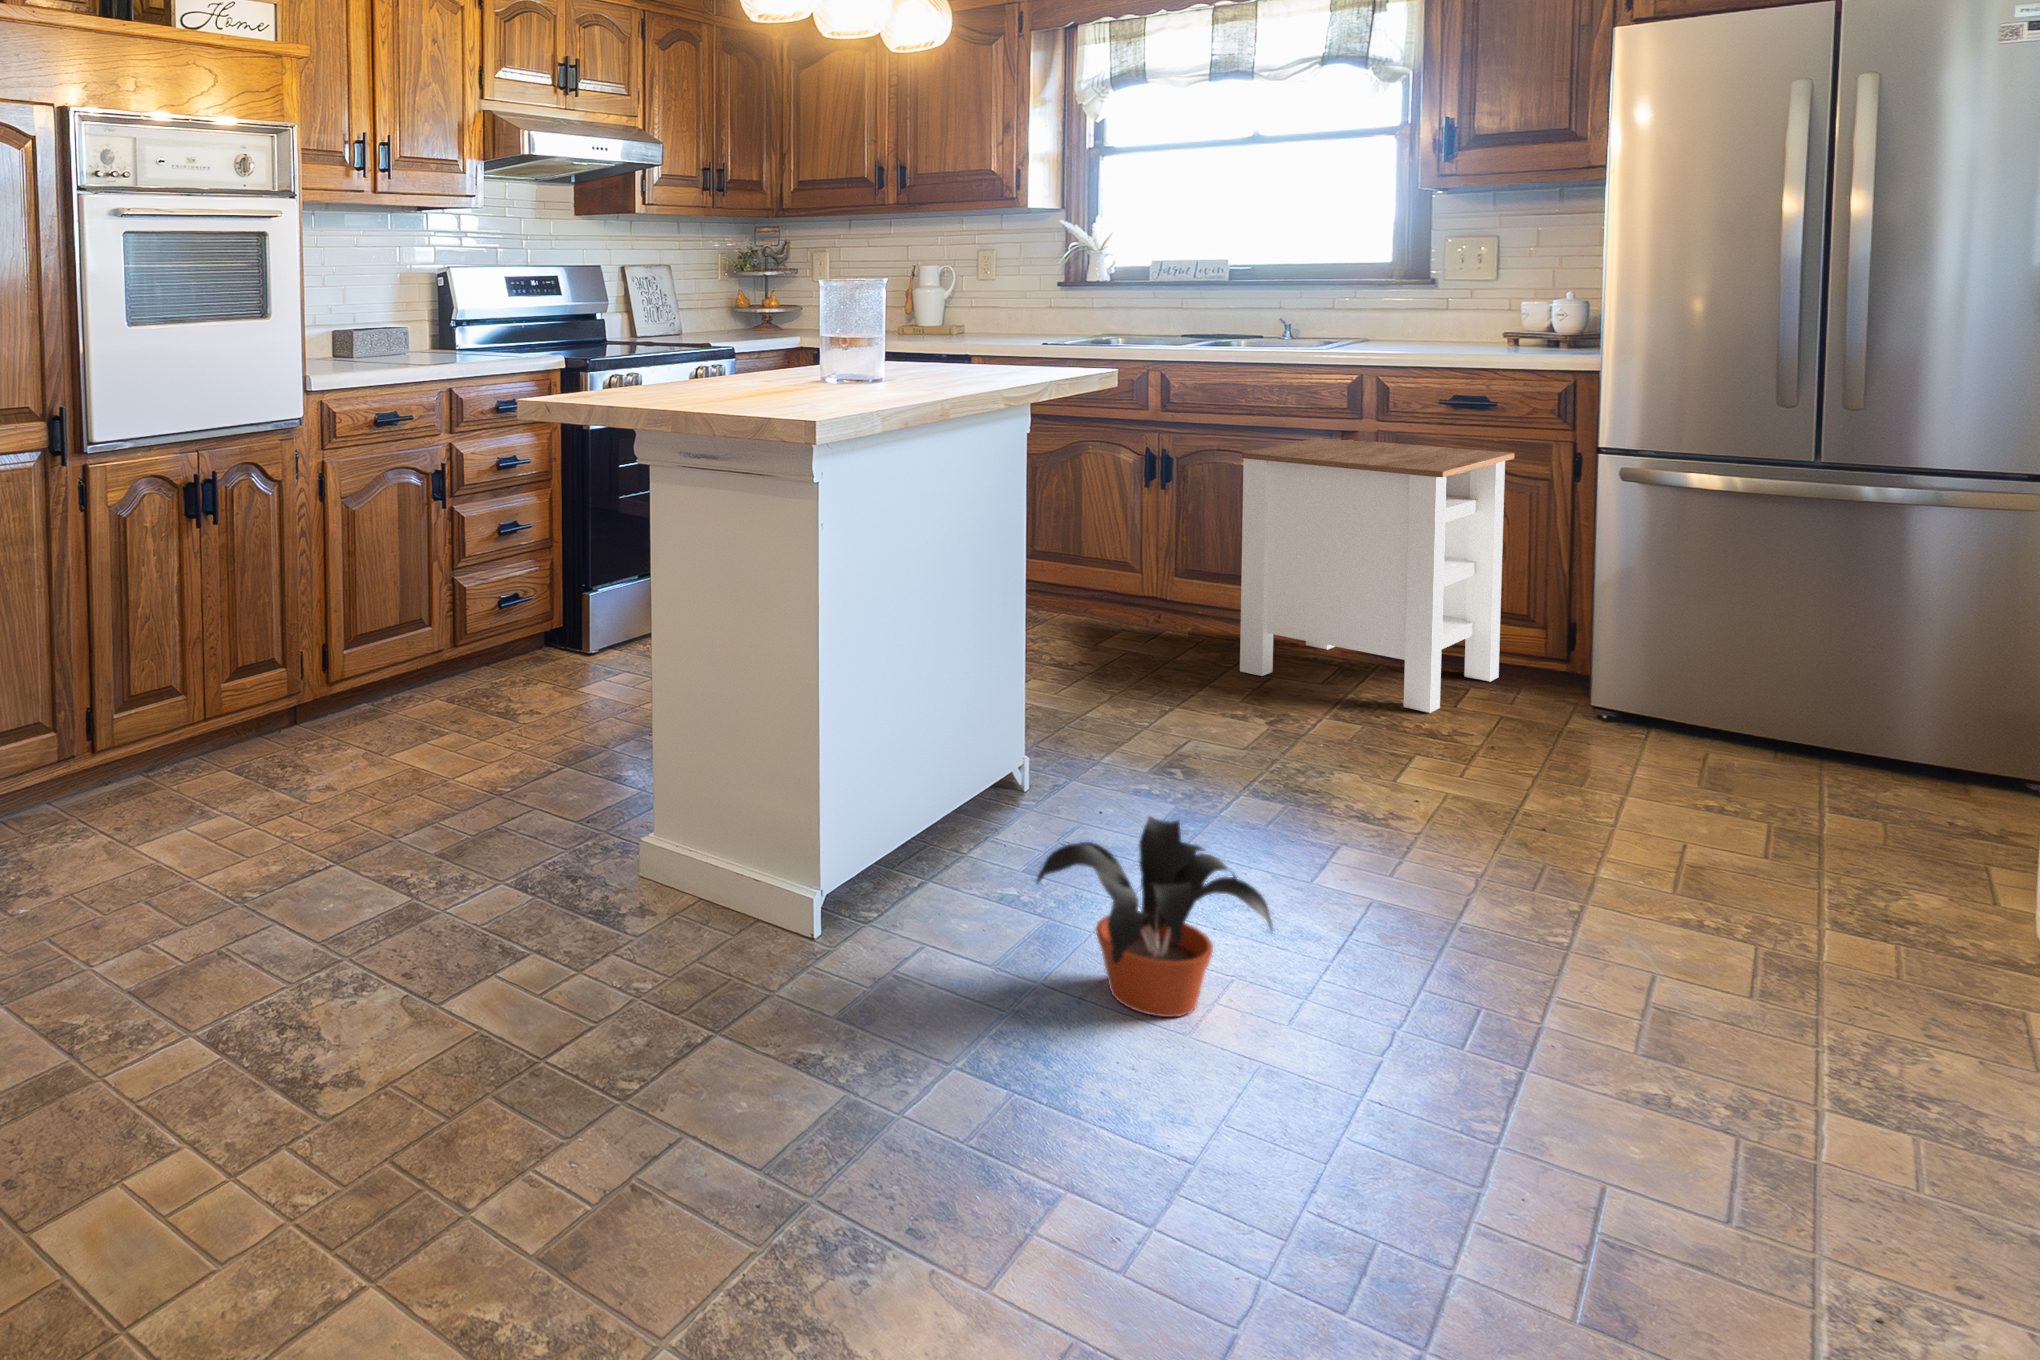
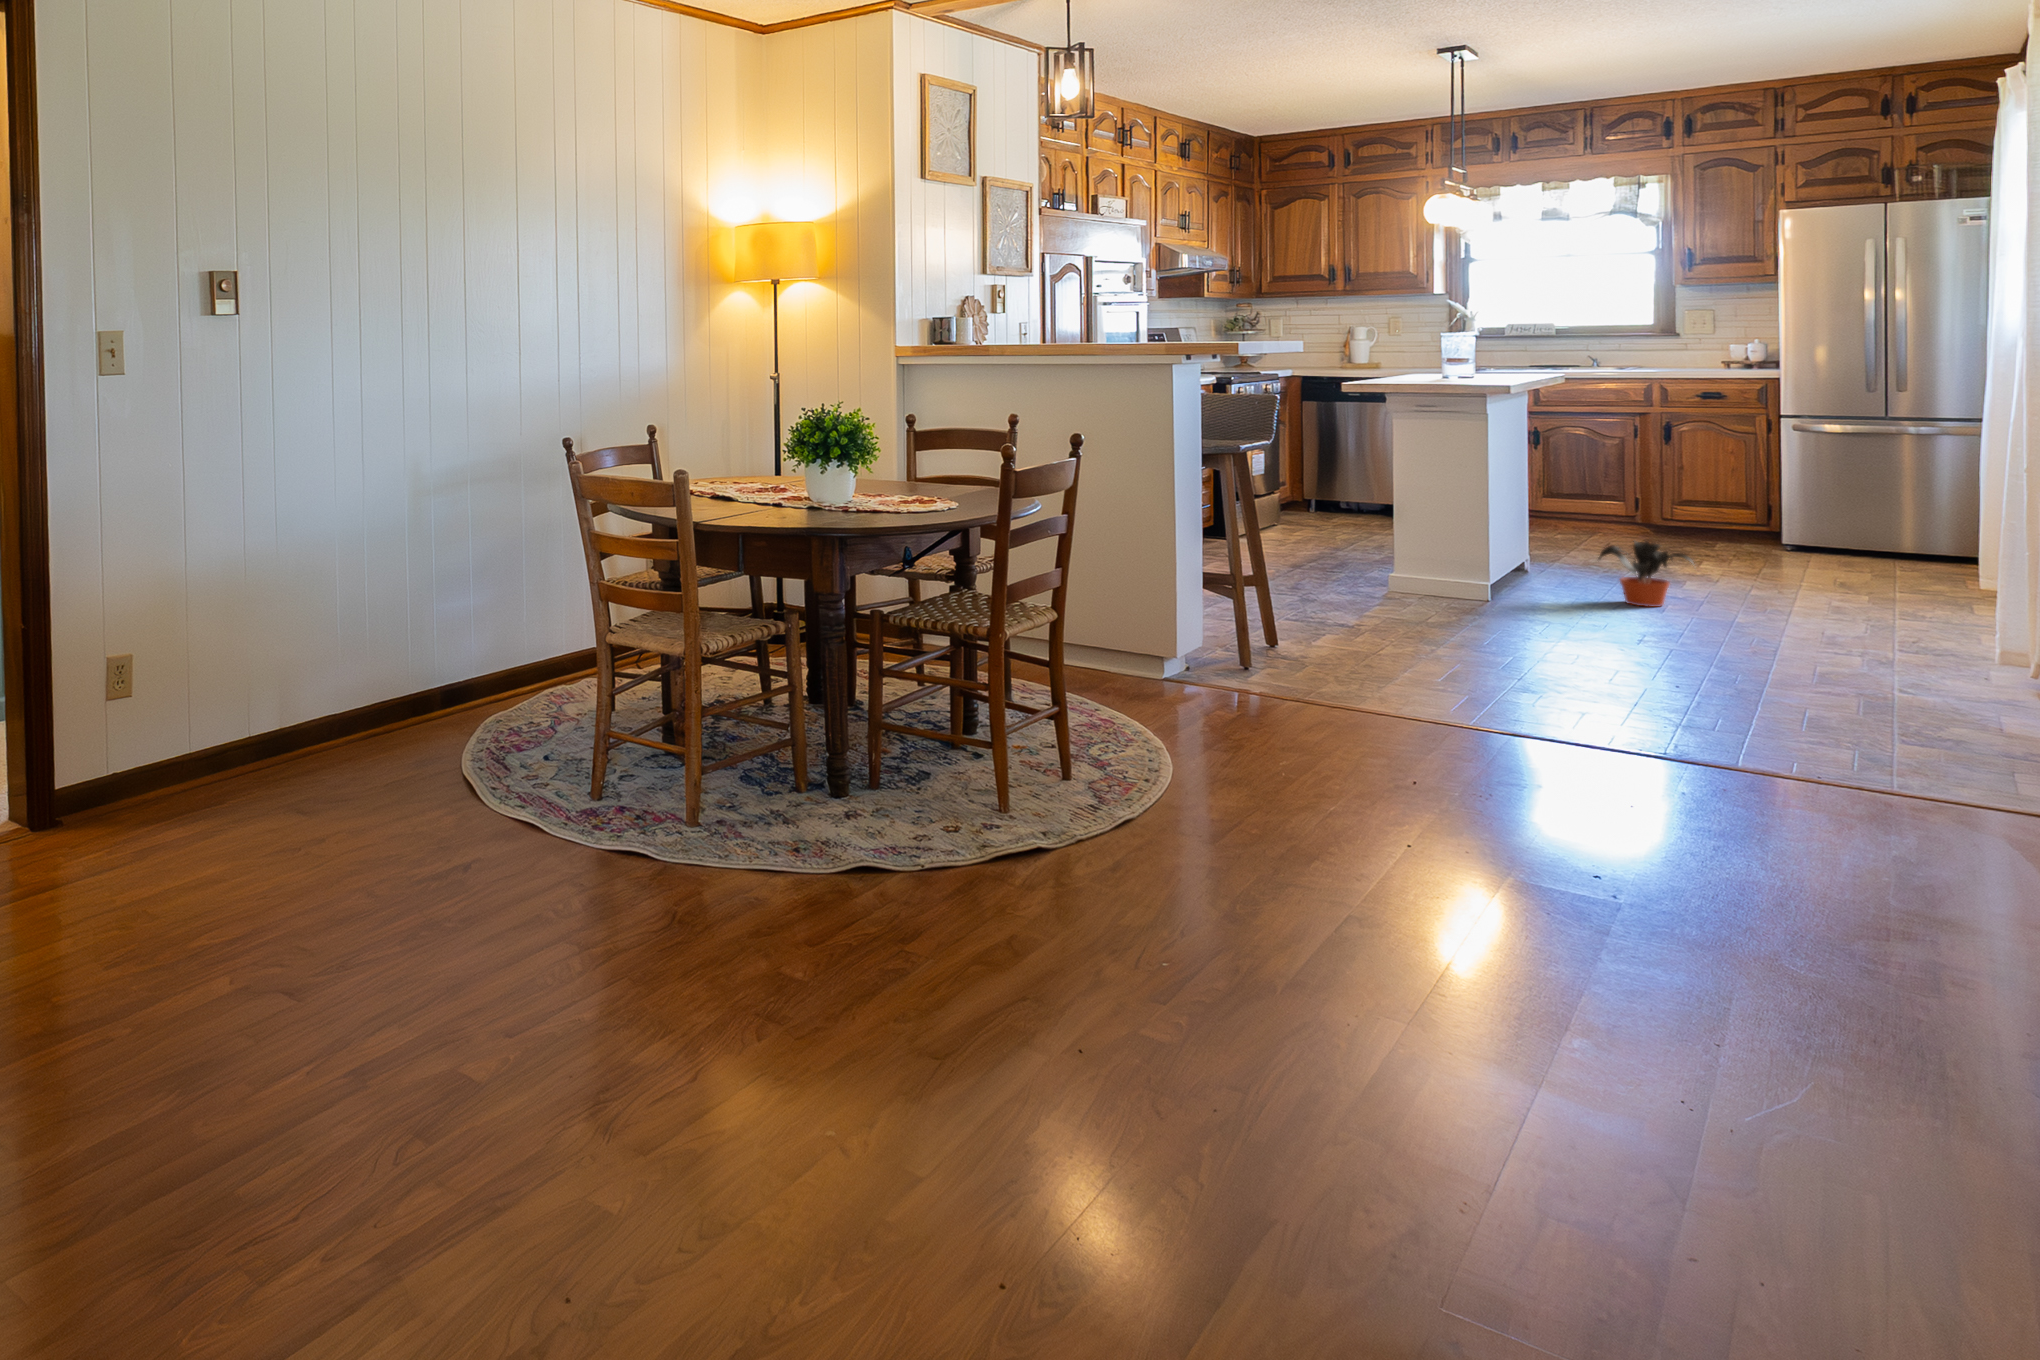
side table: present [1240,438,1514,713] -> none [1596,418,1736,547]

